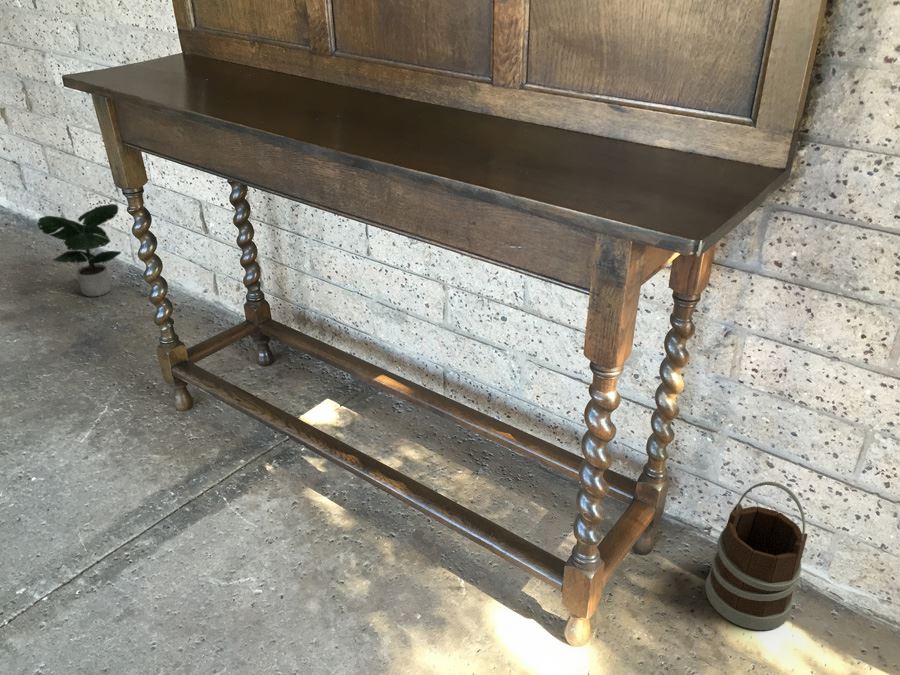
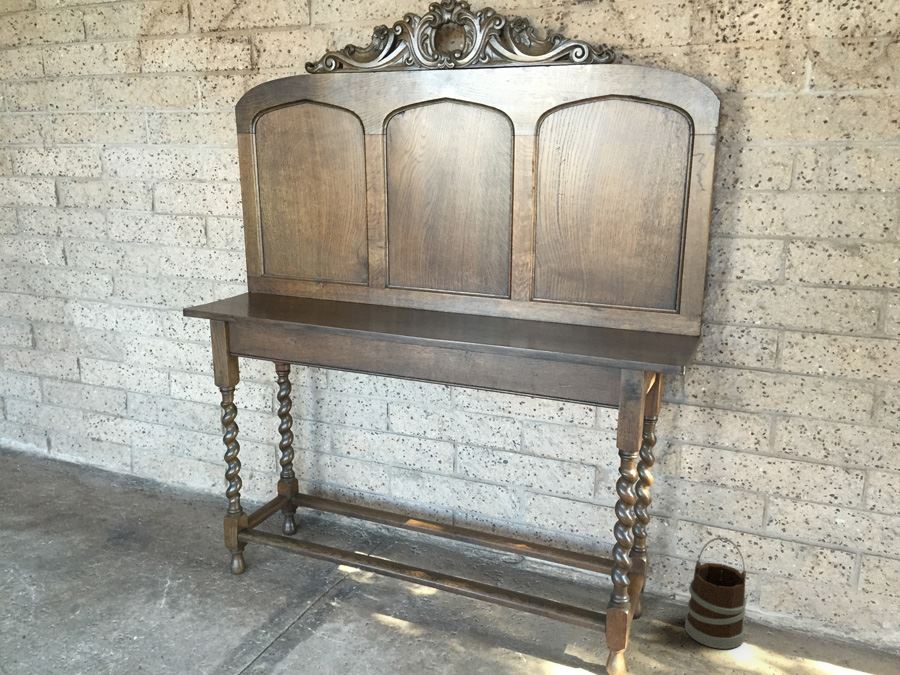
potted plant: present [37,204,121,297] -> none [60,418,133,501]

